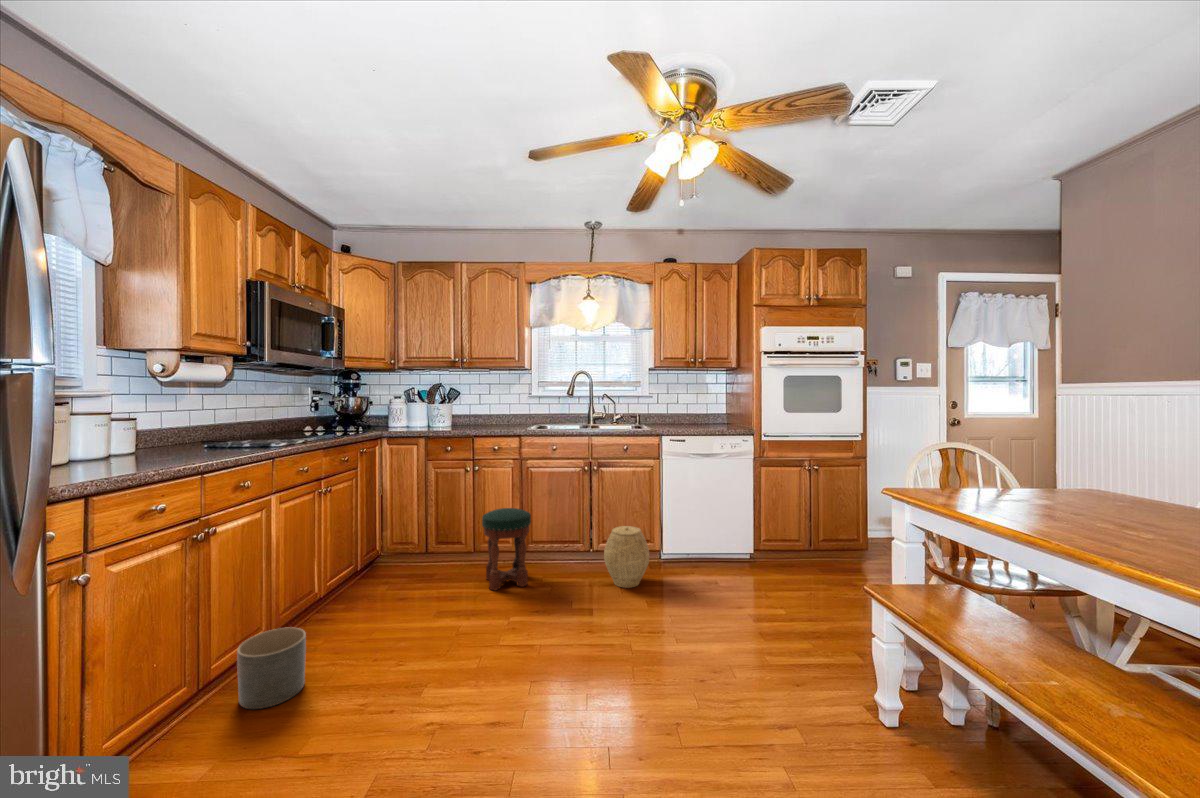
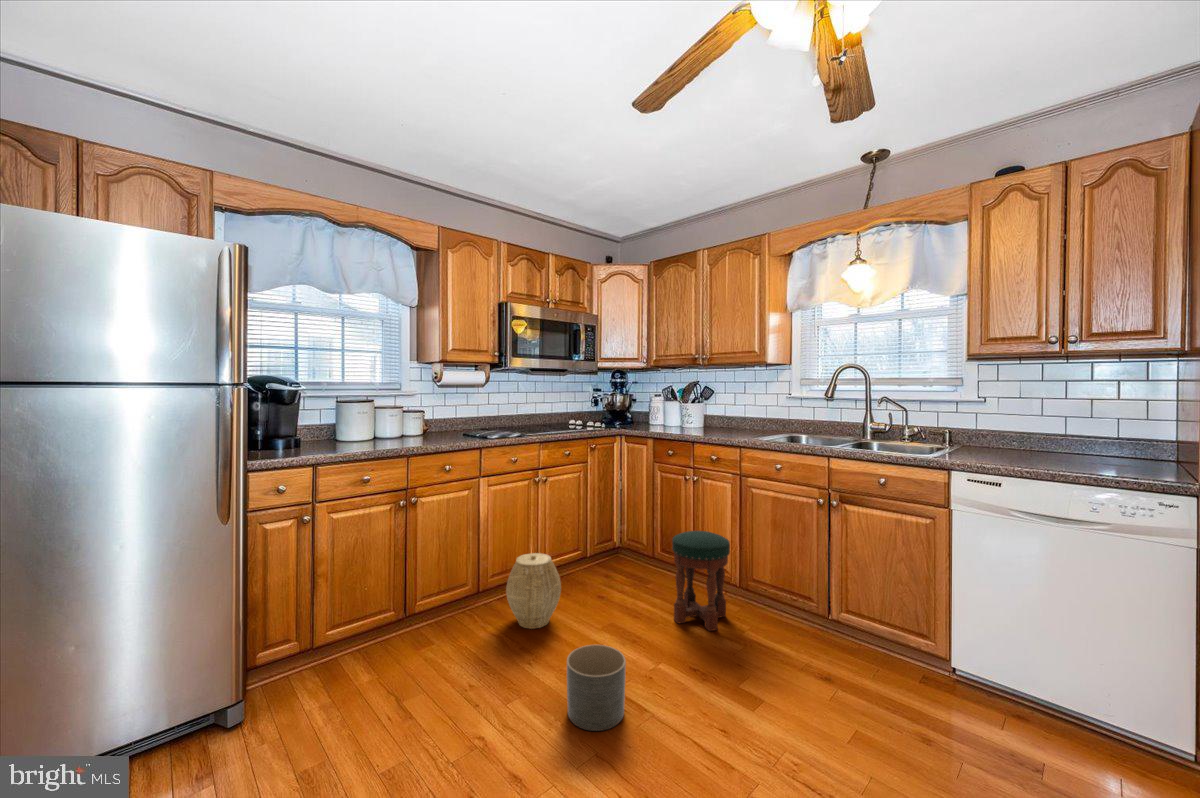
woven basket: present [604,526,649,588] -> present [506,553,561,629]
planter: present [237,627,306,709] -> present [567,645,626,731]

